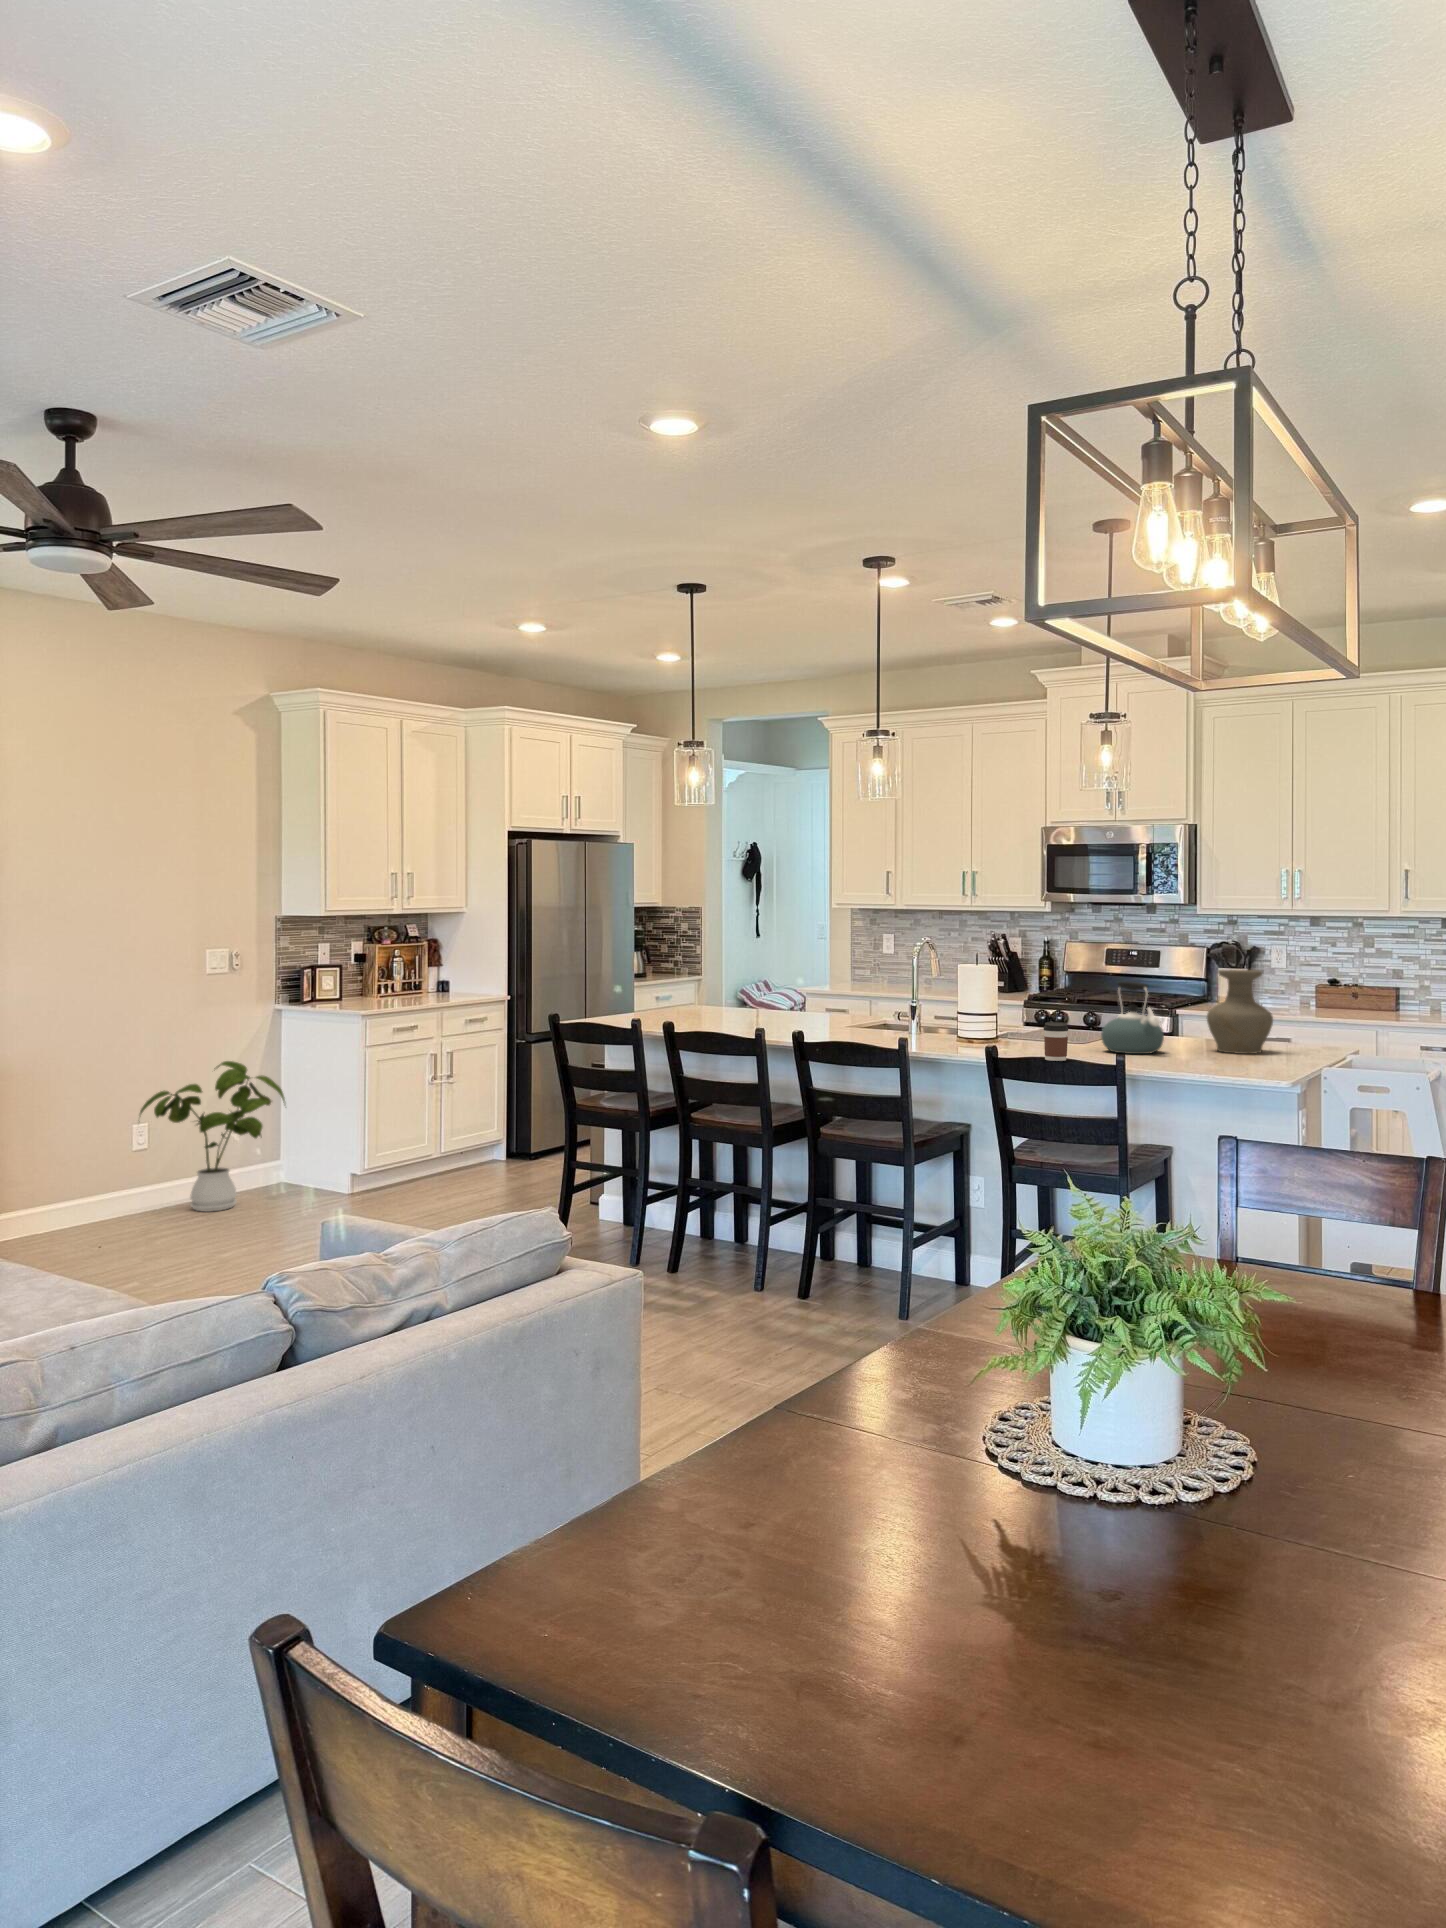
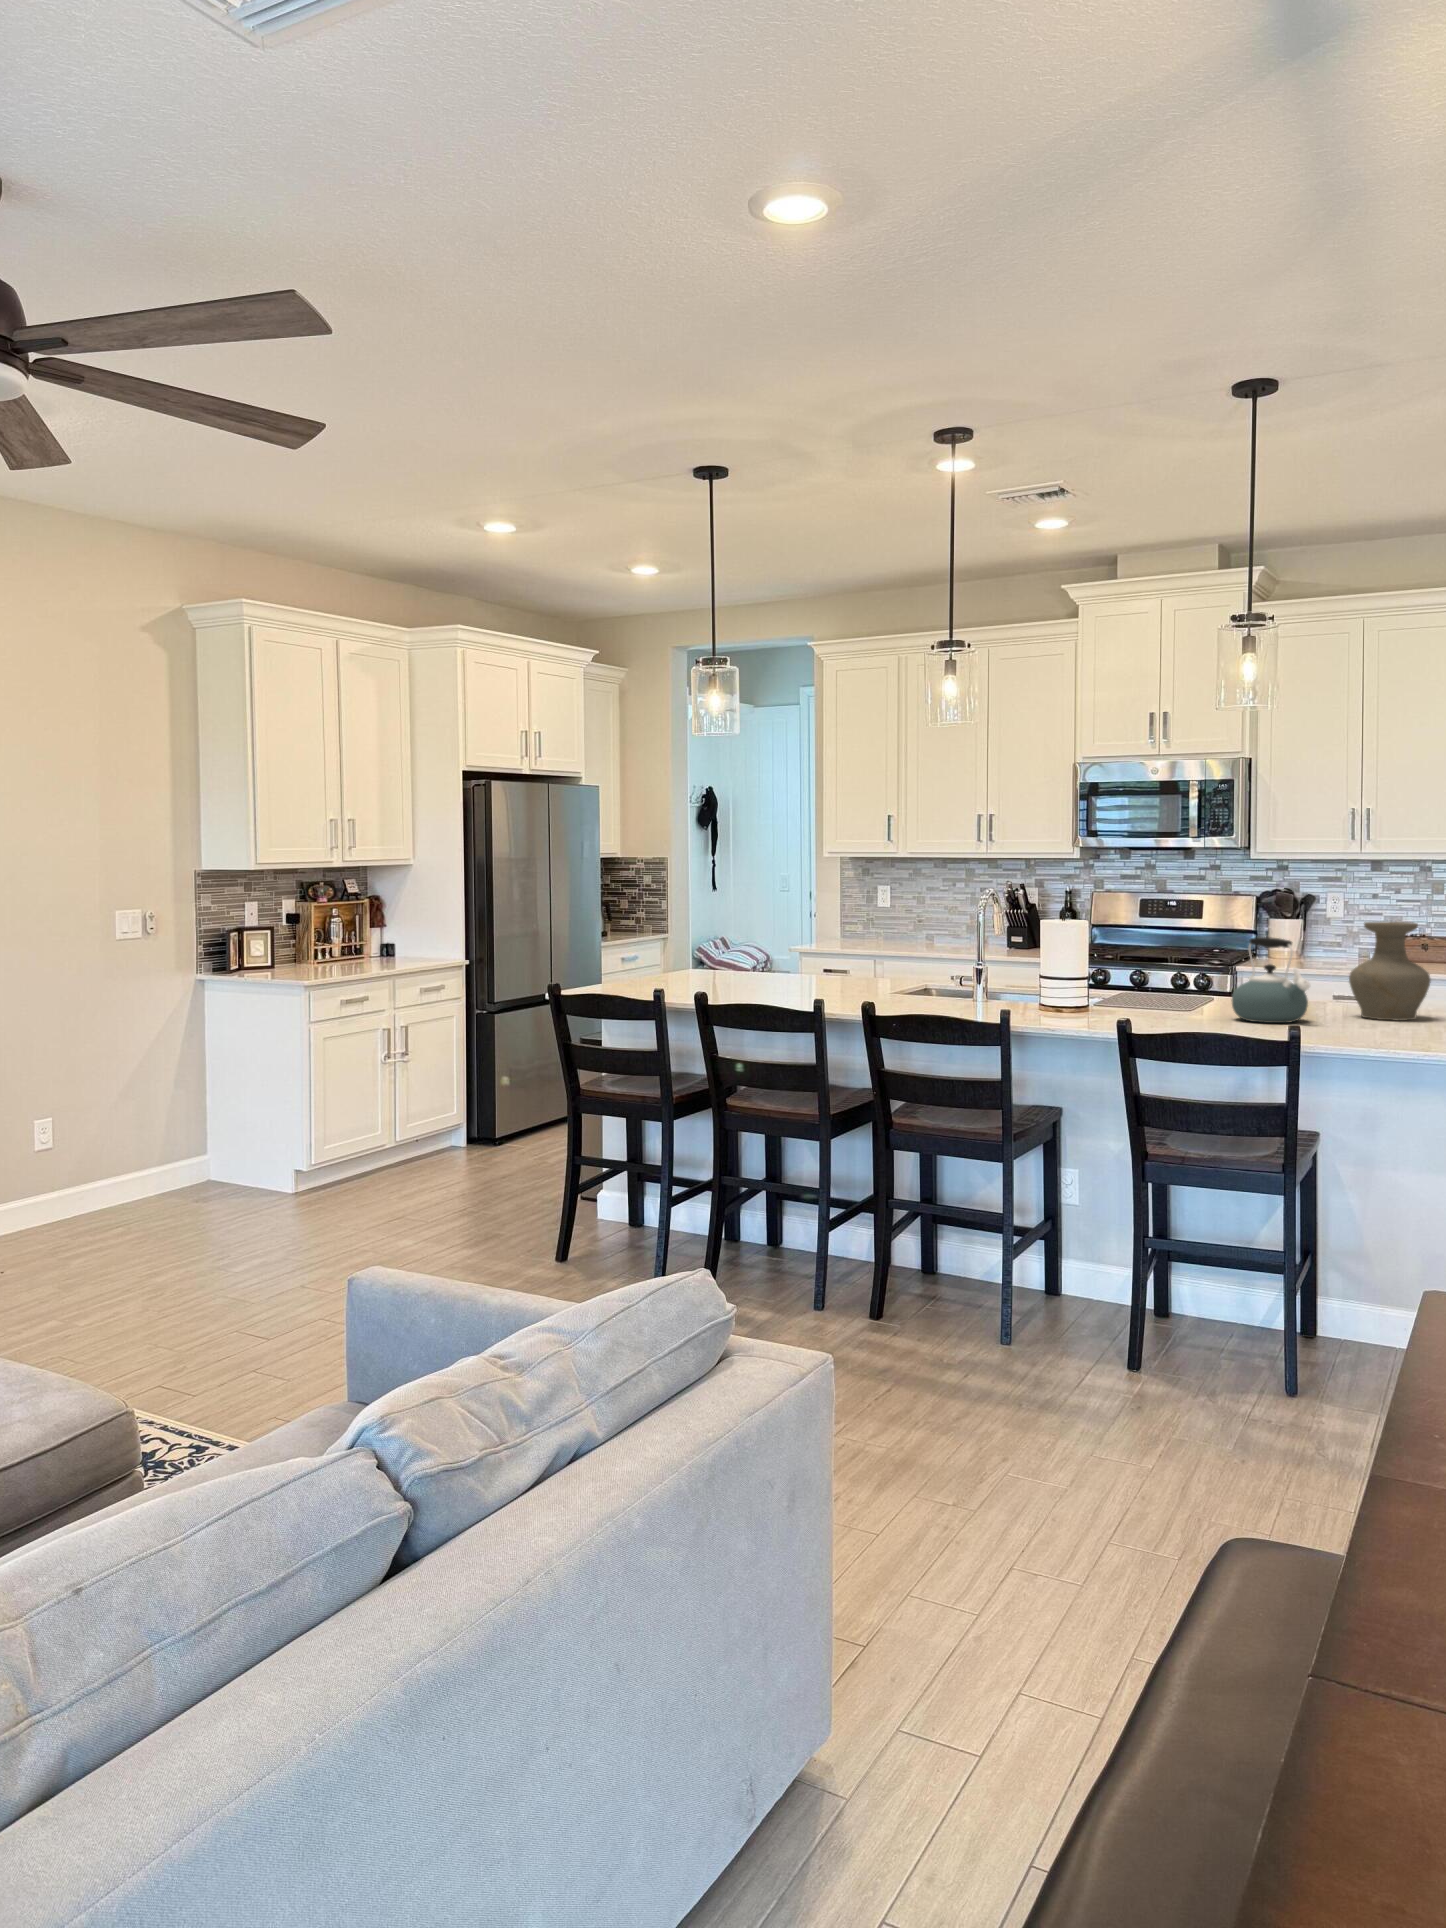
coffee cup: present [1044,1022,1068,1061] -> none [1185,987,1216,1034]
house plant: present [140,1061,285,1212] -> none [38,1043,221,1223]

